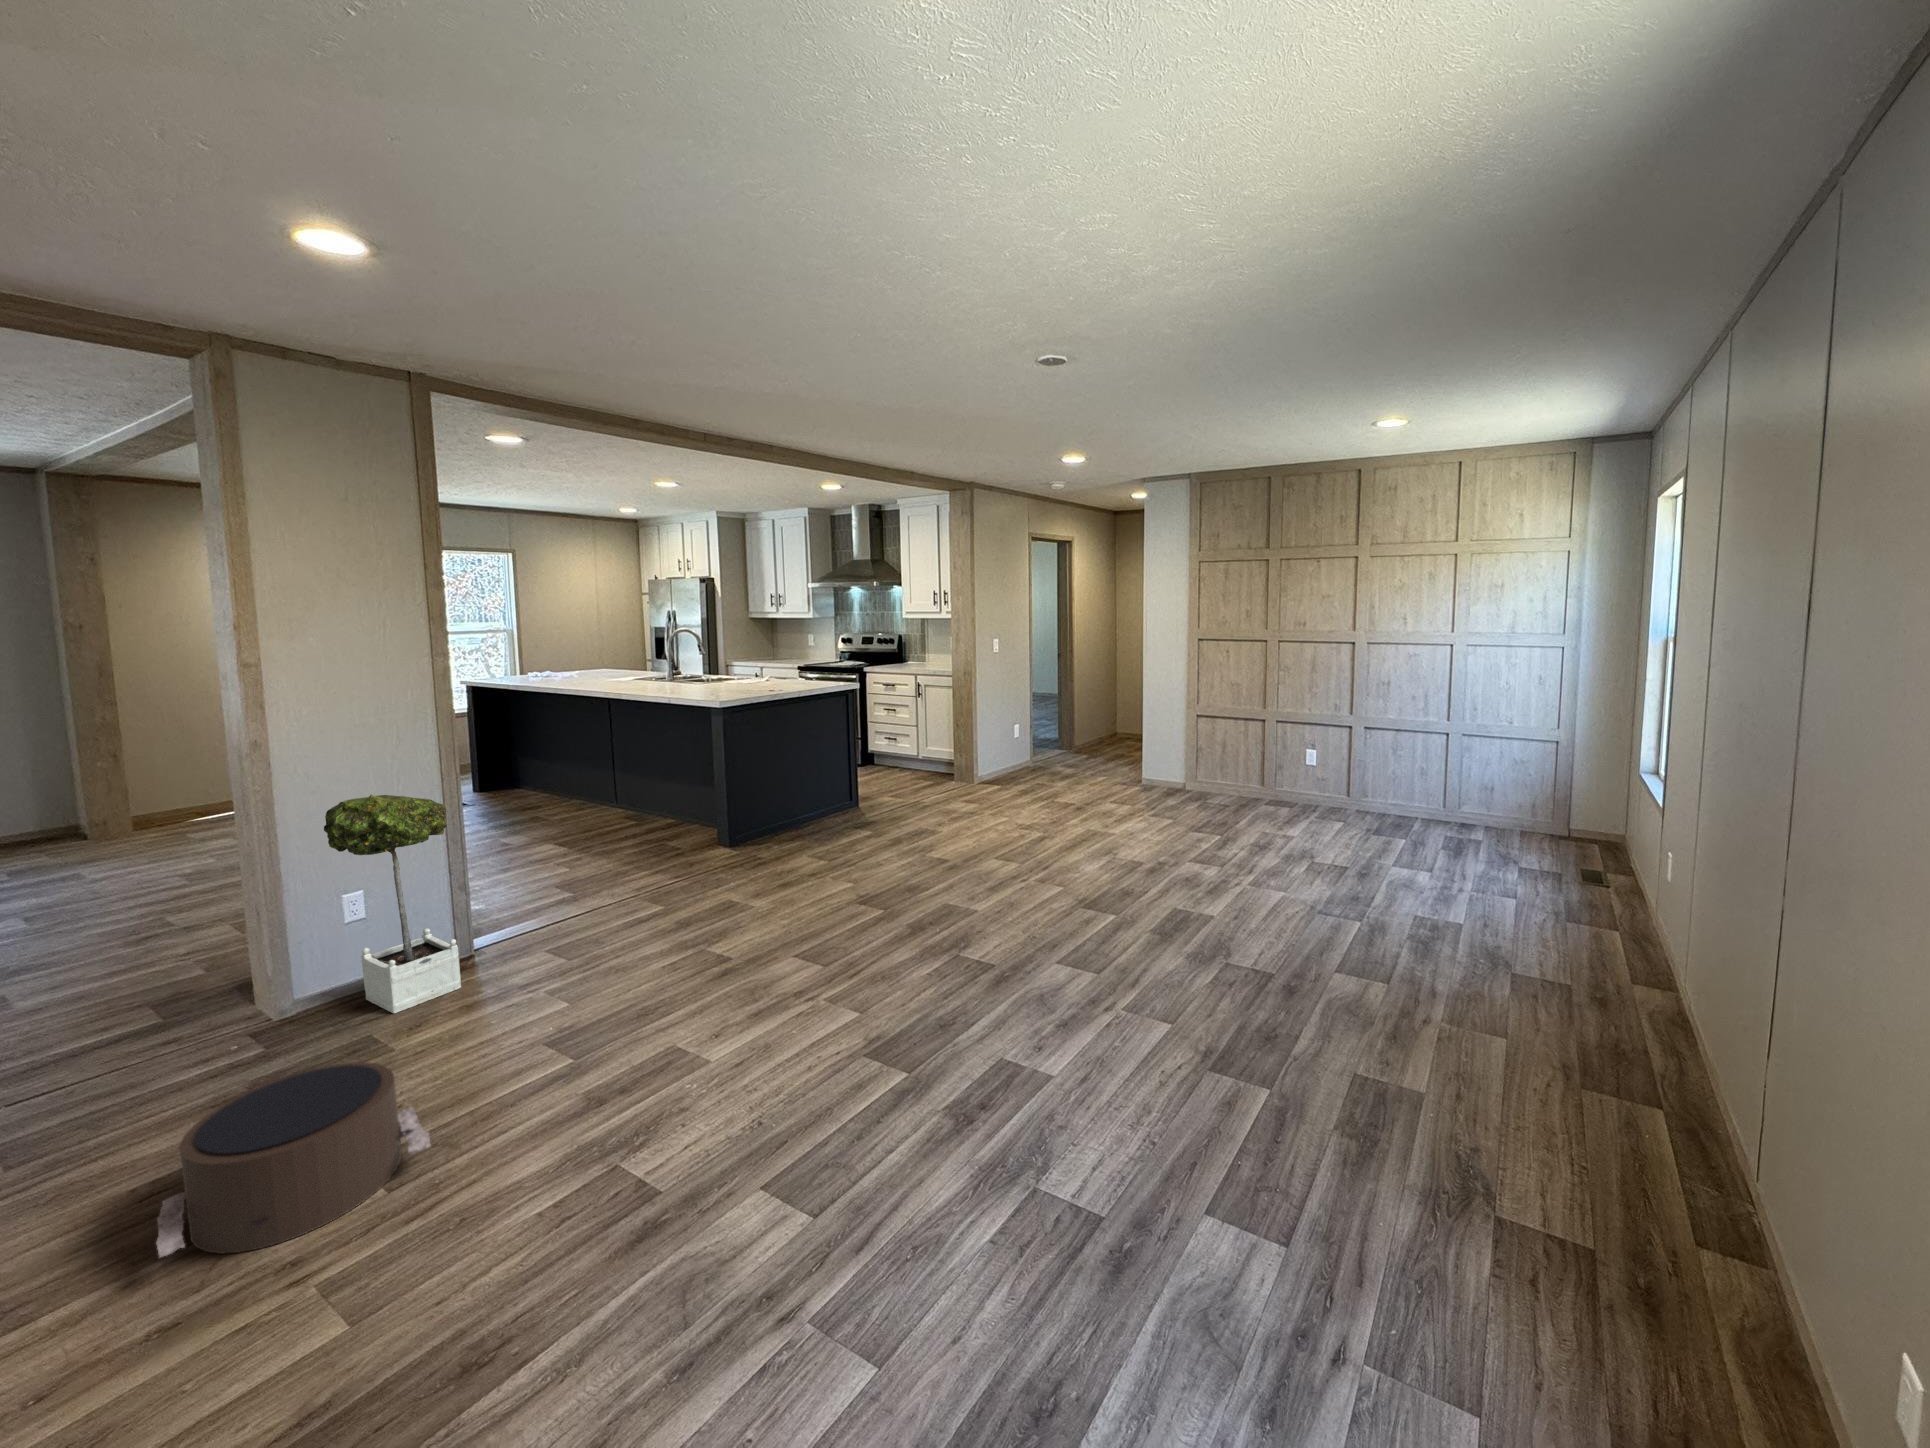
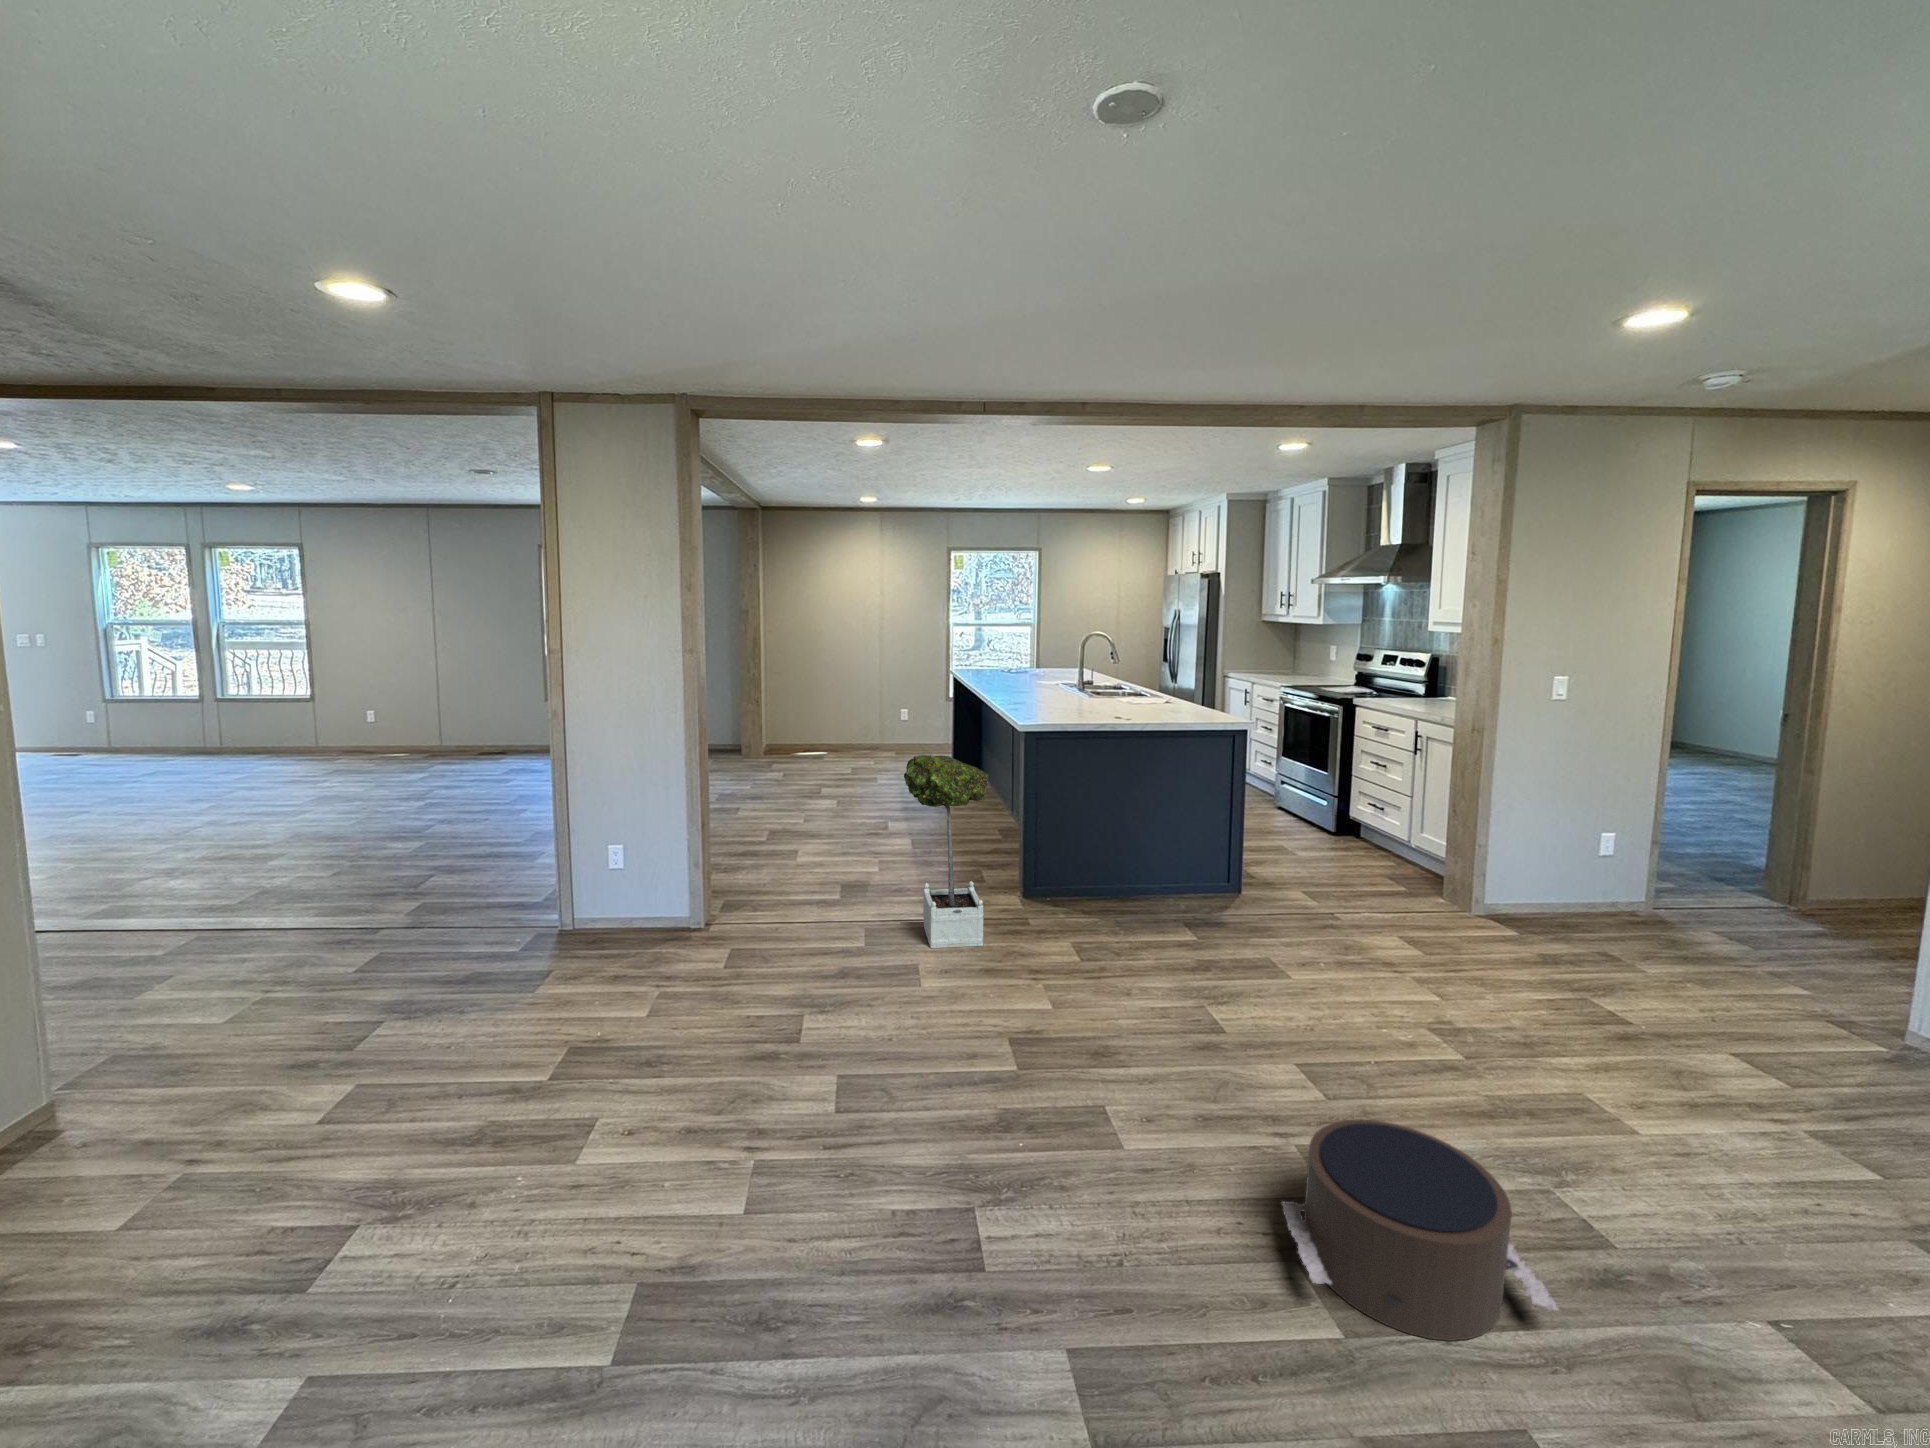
pouf: present [156,1062,430,1257] -> present [1282,1119,1558,1341]

